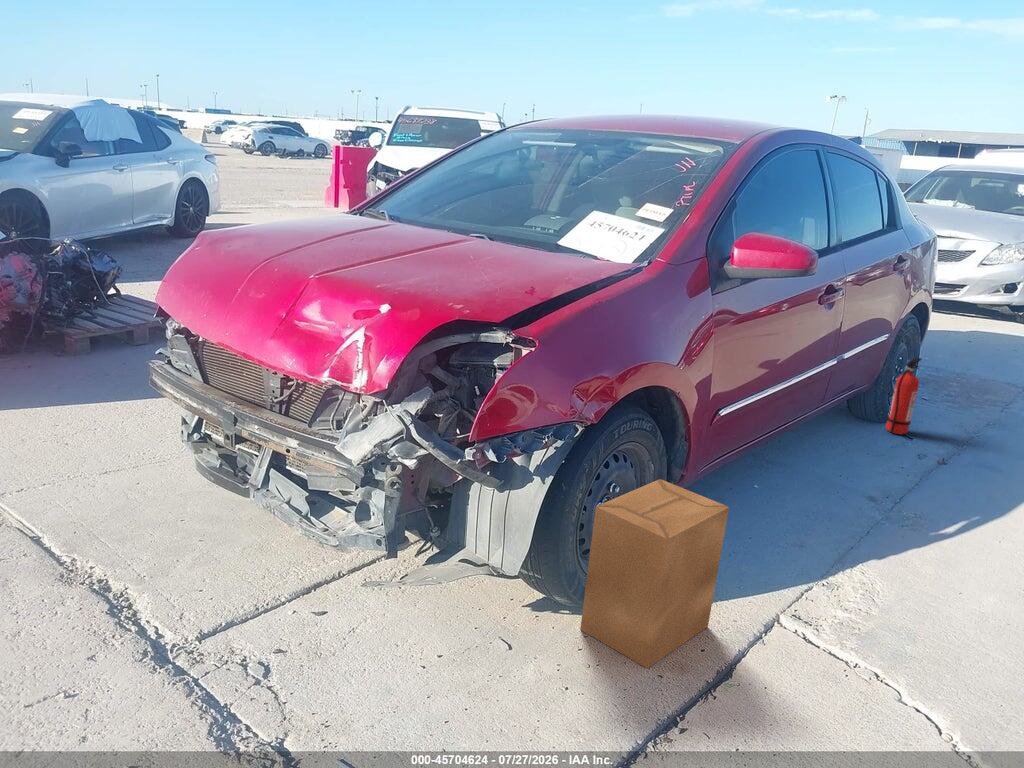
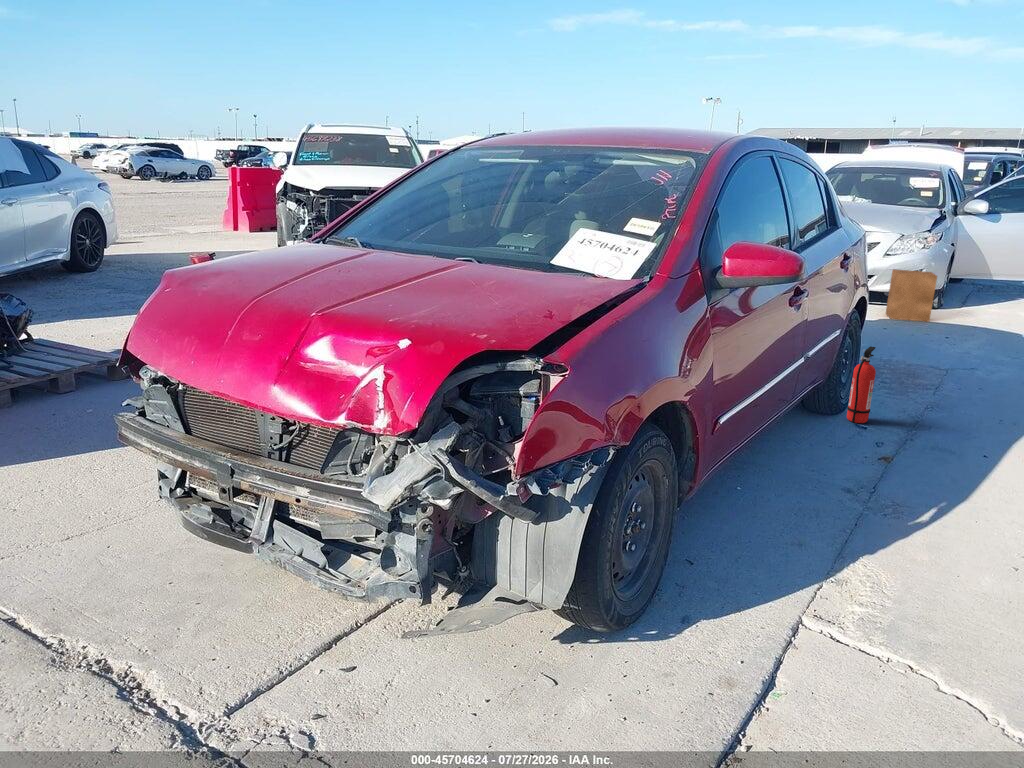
cardboard box: present [580,479,729,668] -> present [886,269,937,322]

